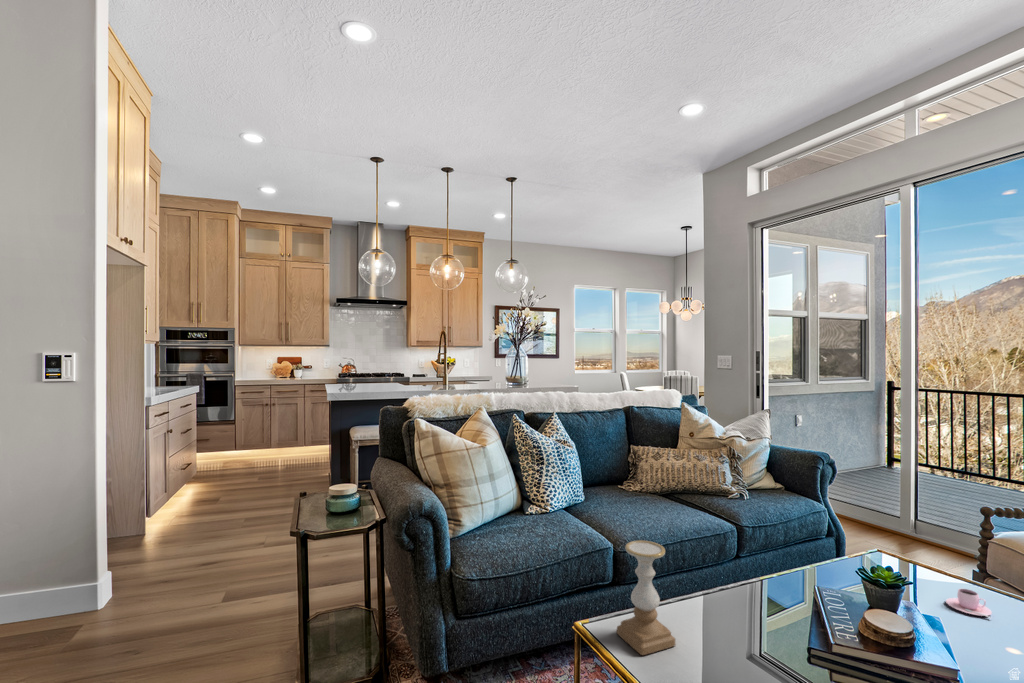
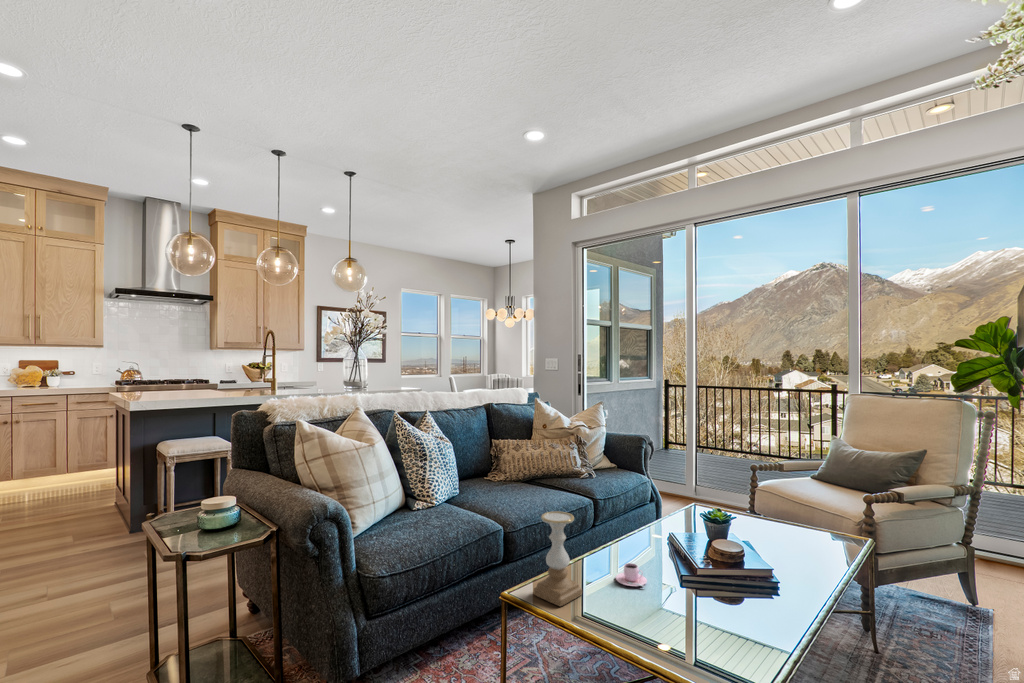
teacup: present [946,589,992,618] -> present [616,563,647,587]

